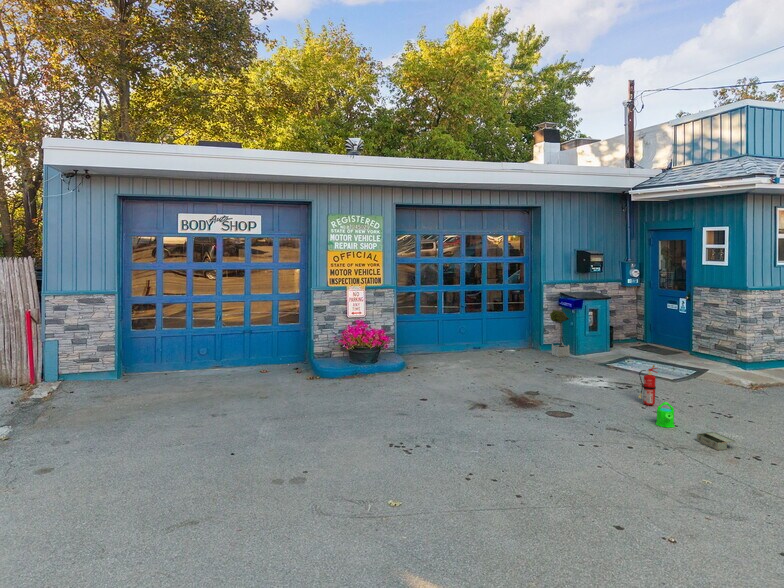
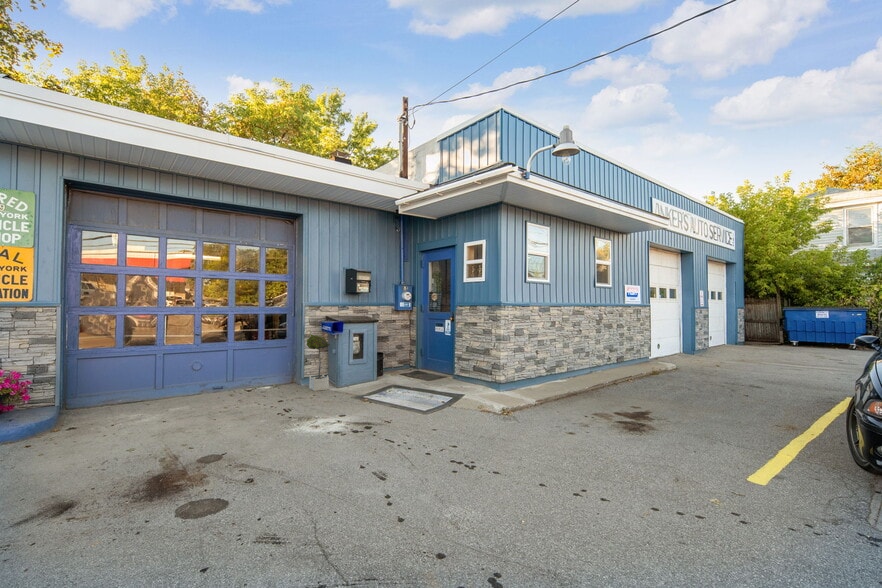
fire extinguisher: present [638,365,657,406] -> none [361,396,384,456]
watering can: present [656,402,675,428] -> none [359,456,388,499]
toolbox: present [697,432,735,450] -> none [404,504,456,545]

